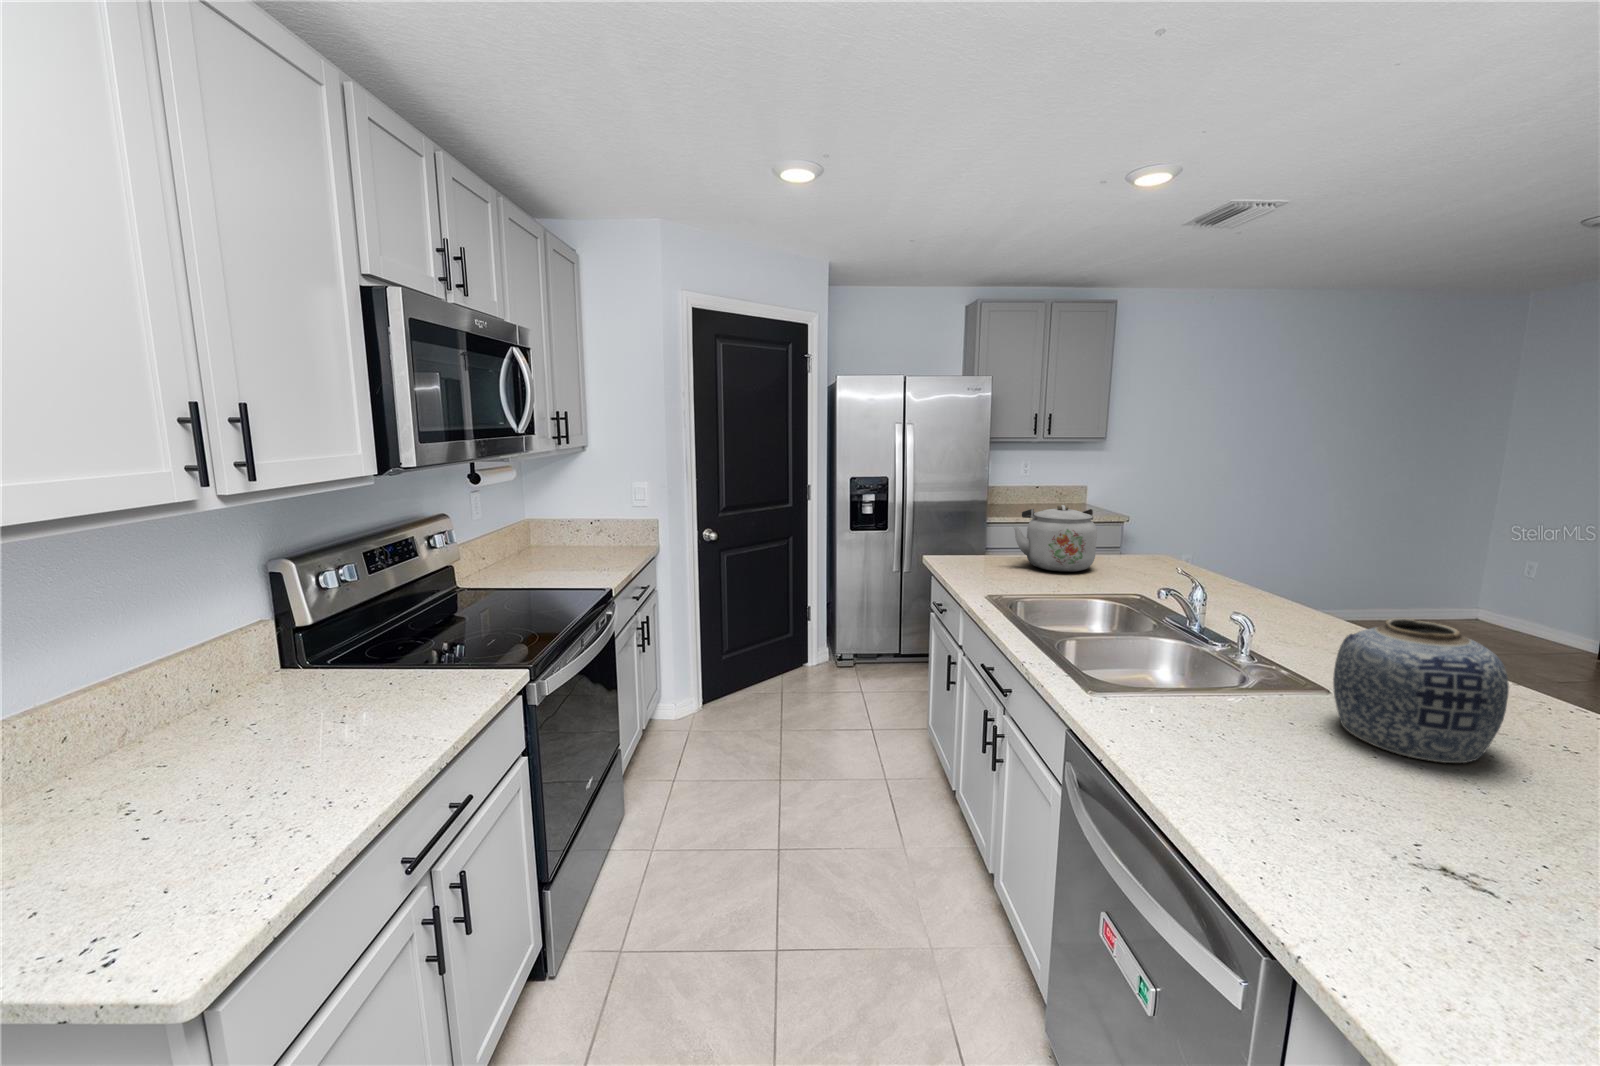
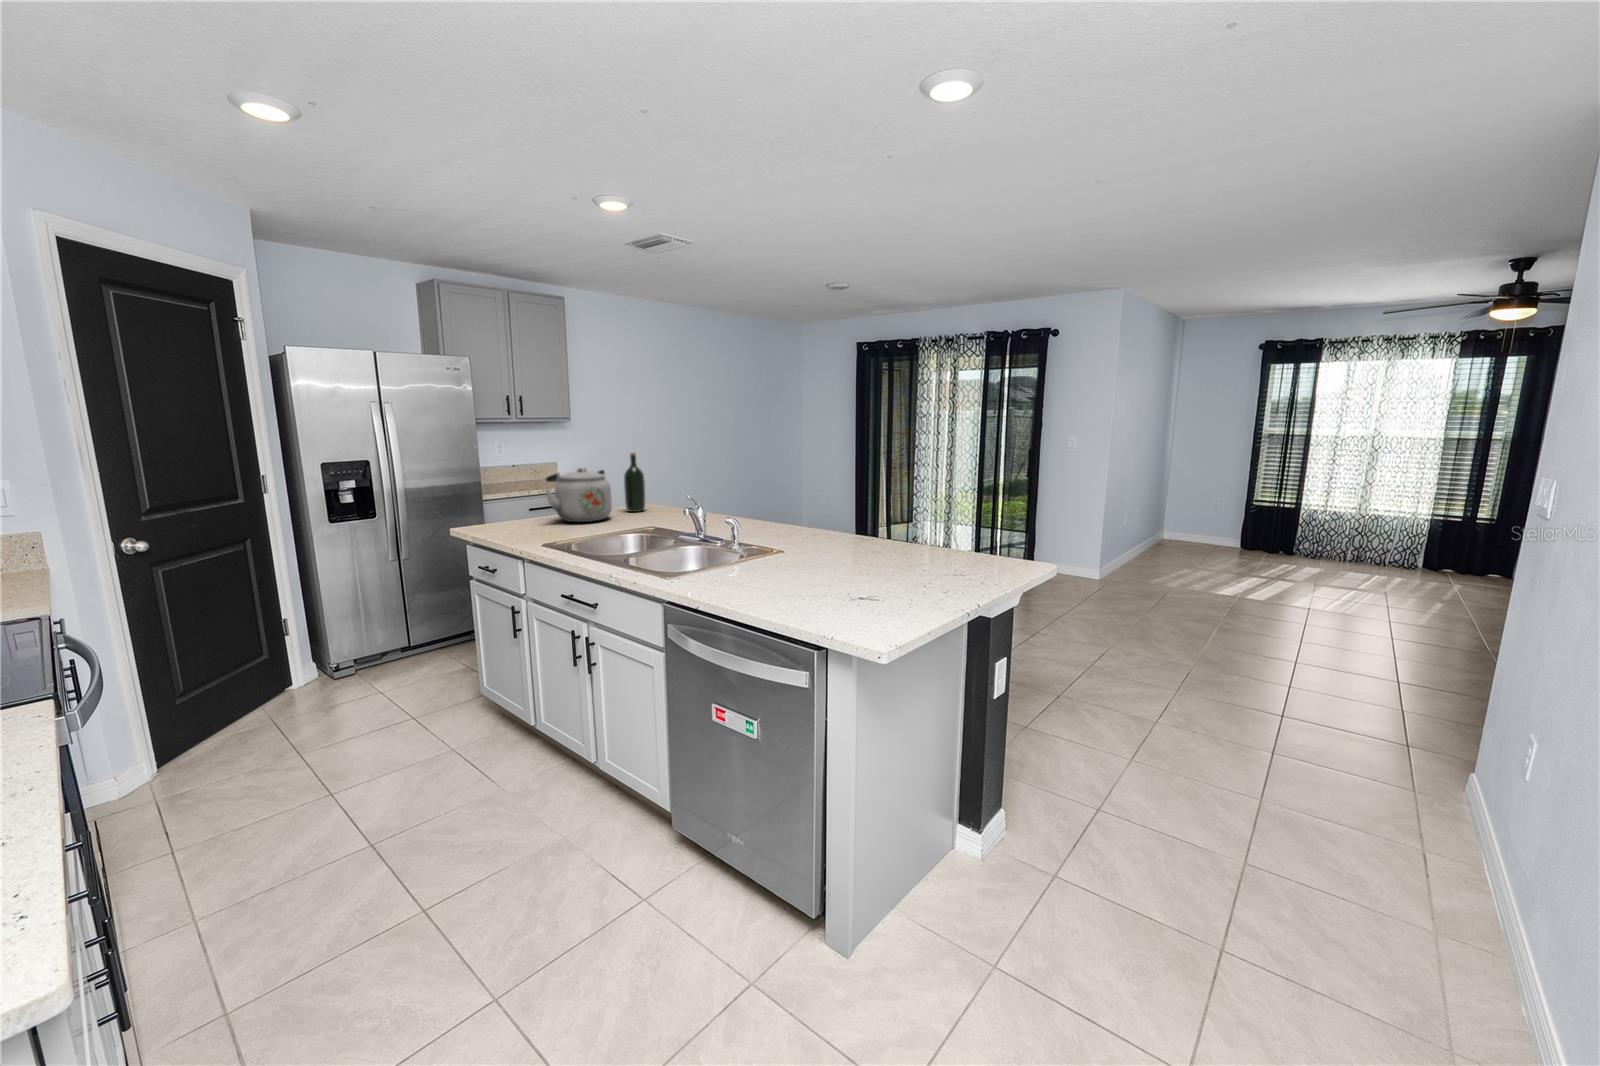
wine bottle: none [1121,490,1152,566] -> present [624,453,645,512]
vase: present [1333,618,1509,763] -> none [786,498,849,564]

